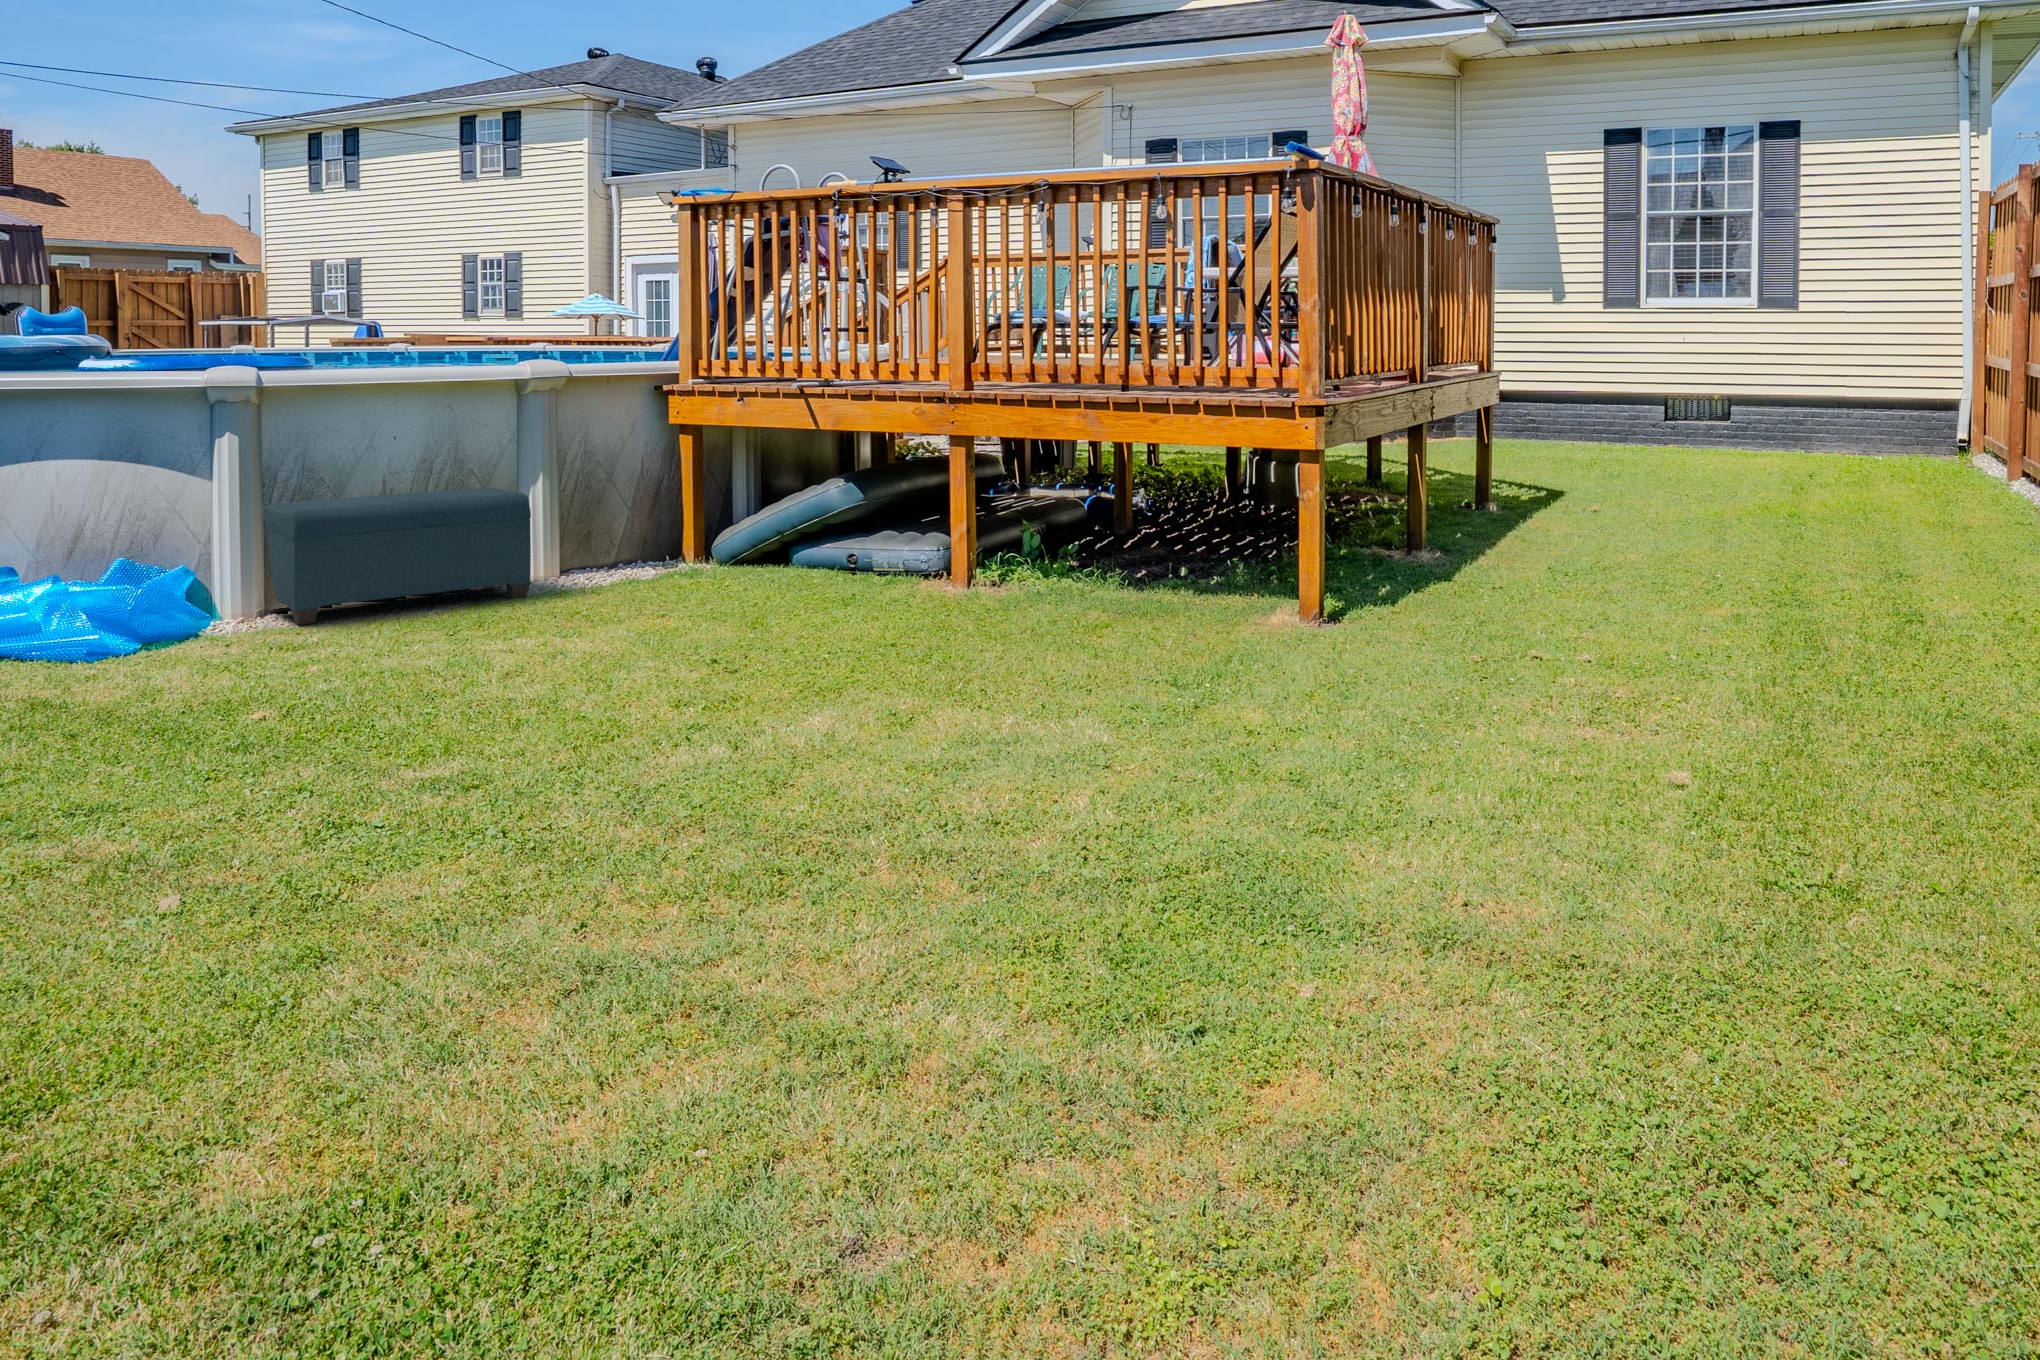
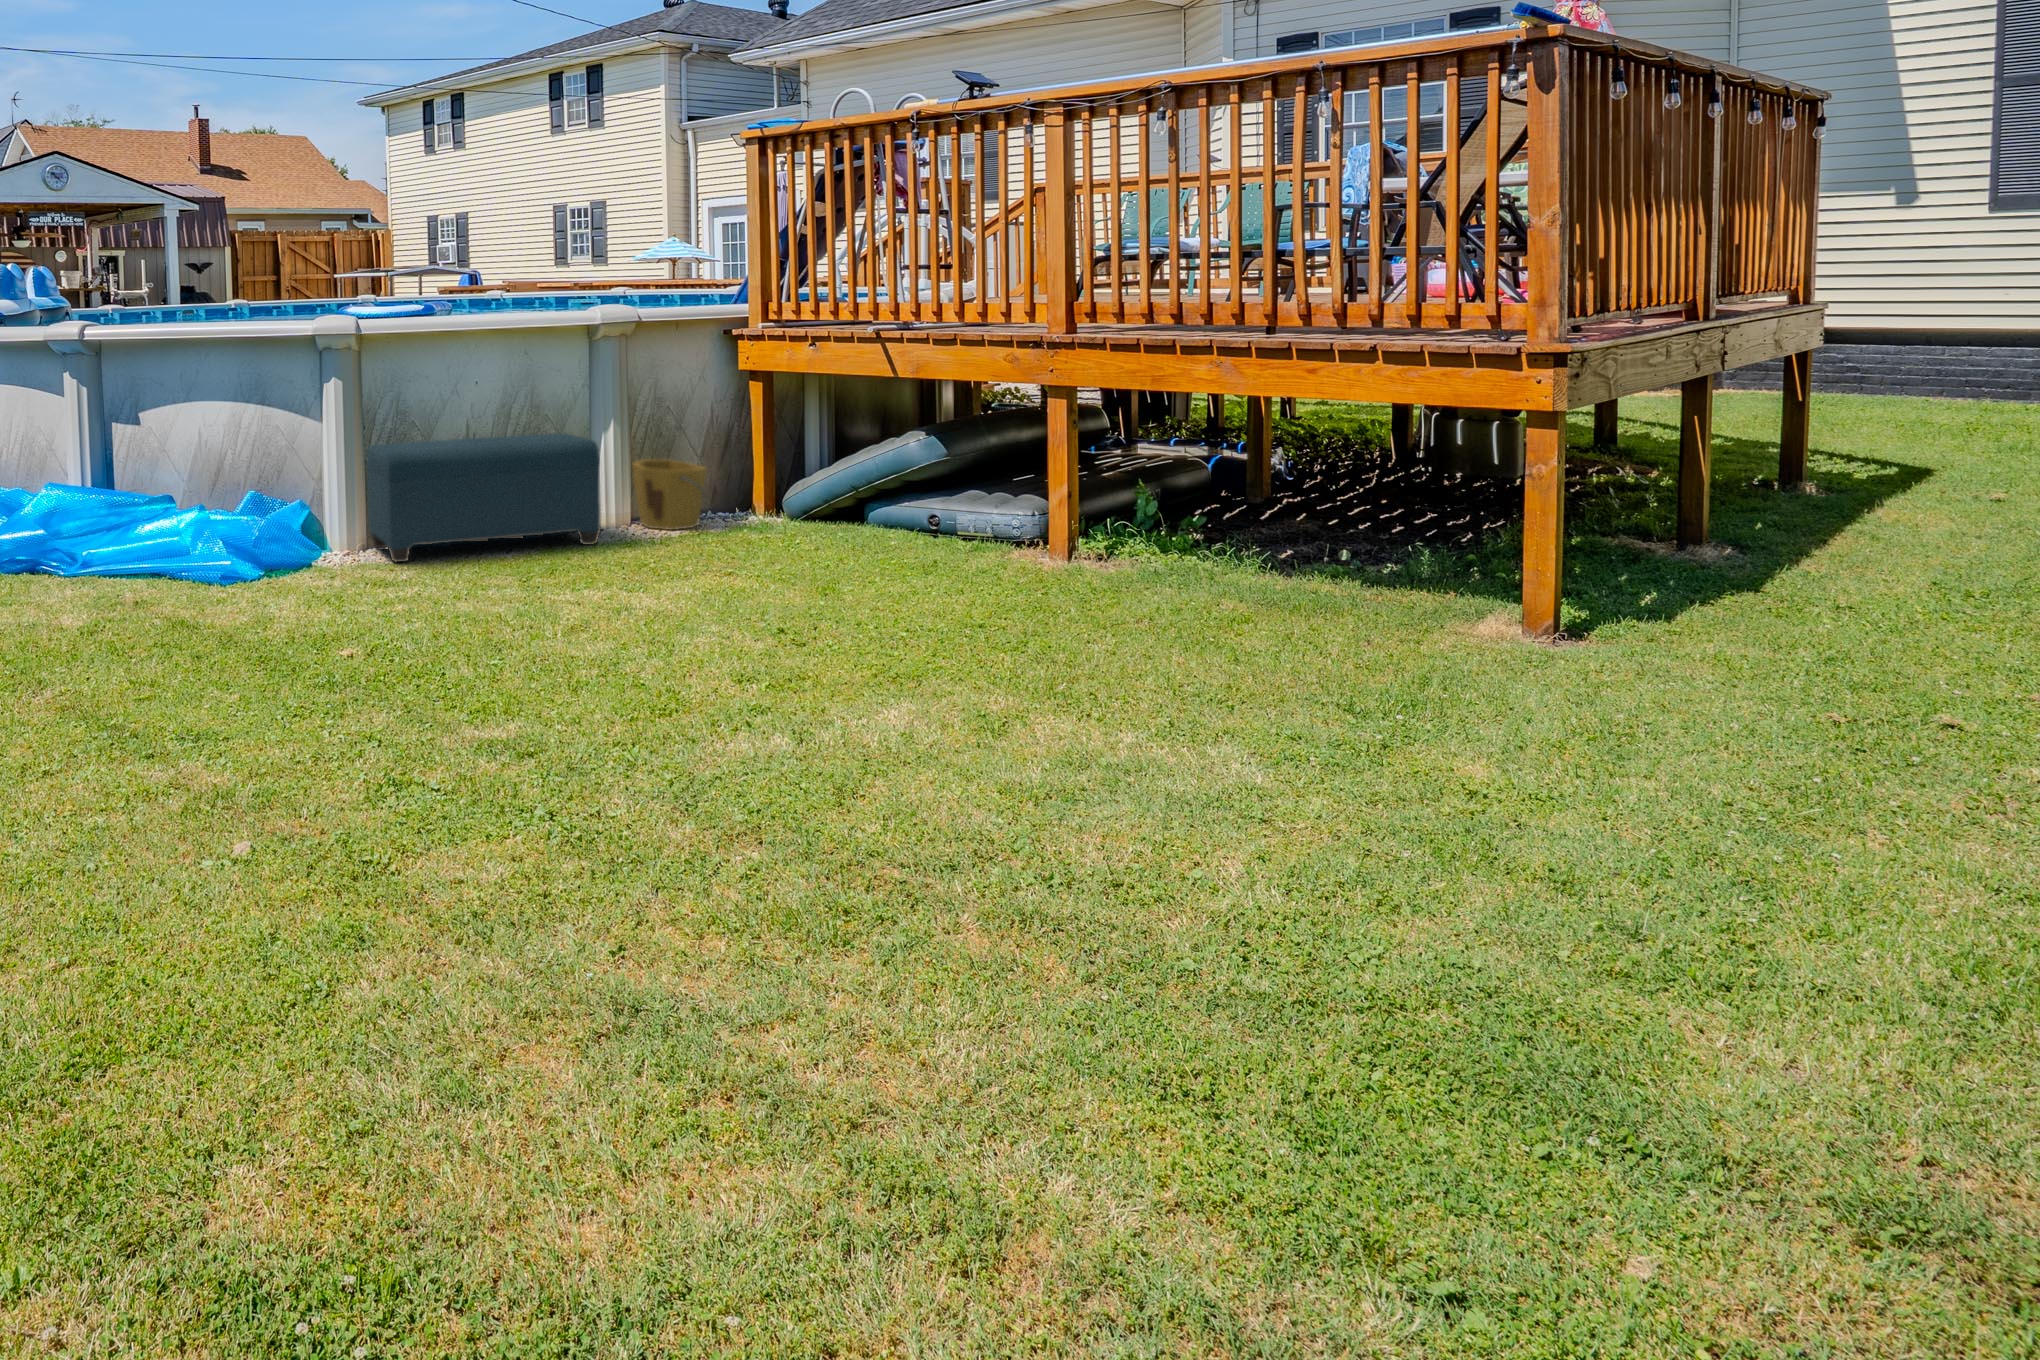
bucket: none [564,512,642,580] -> present [632,459,708,530]

